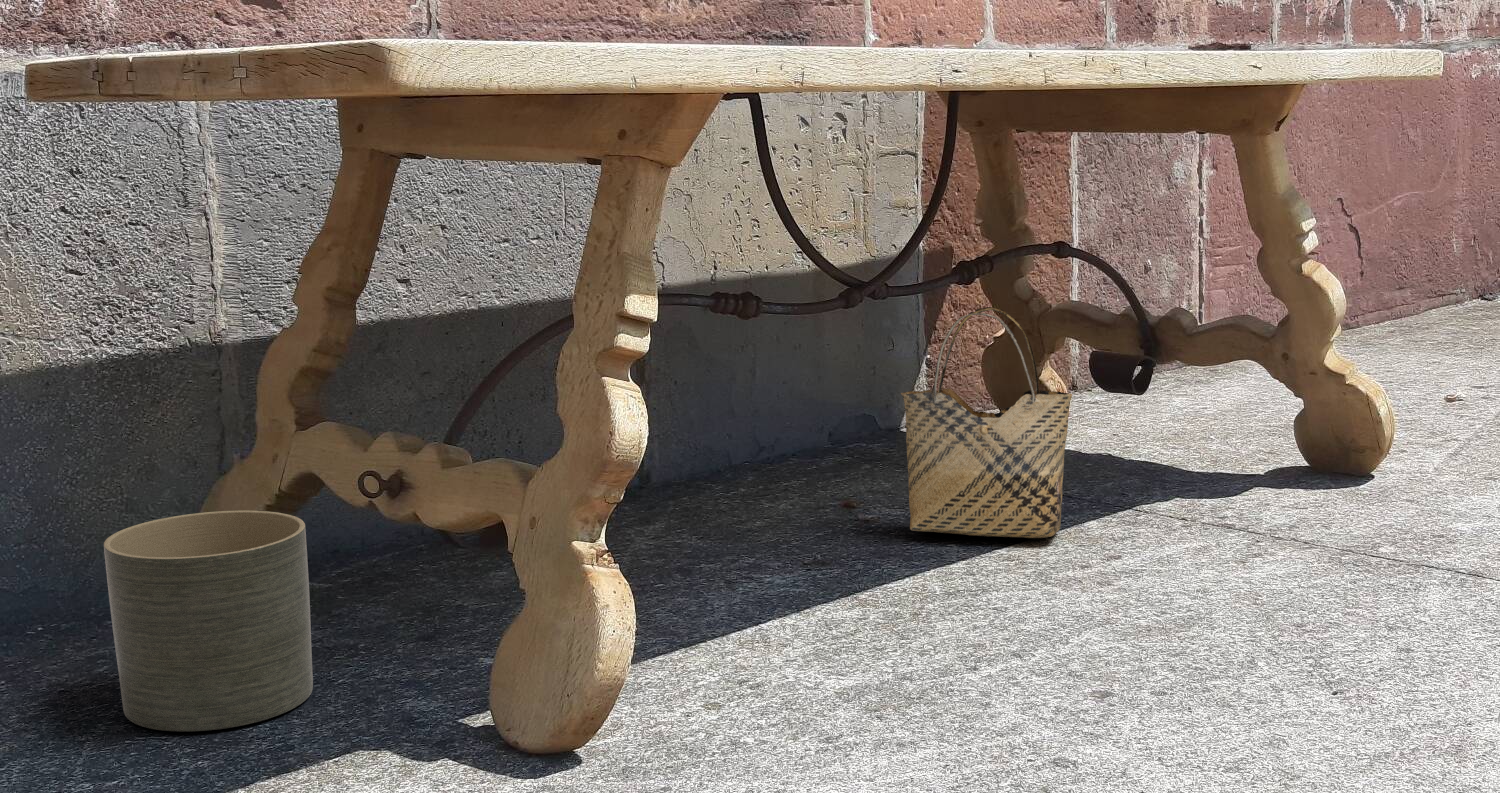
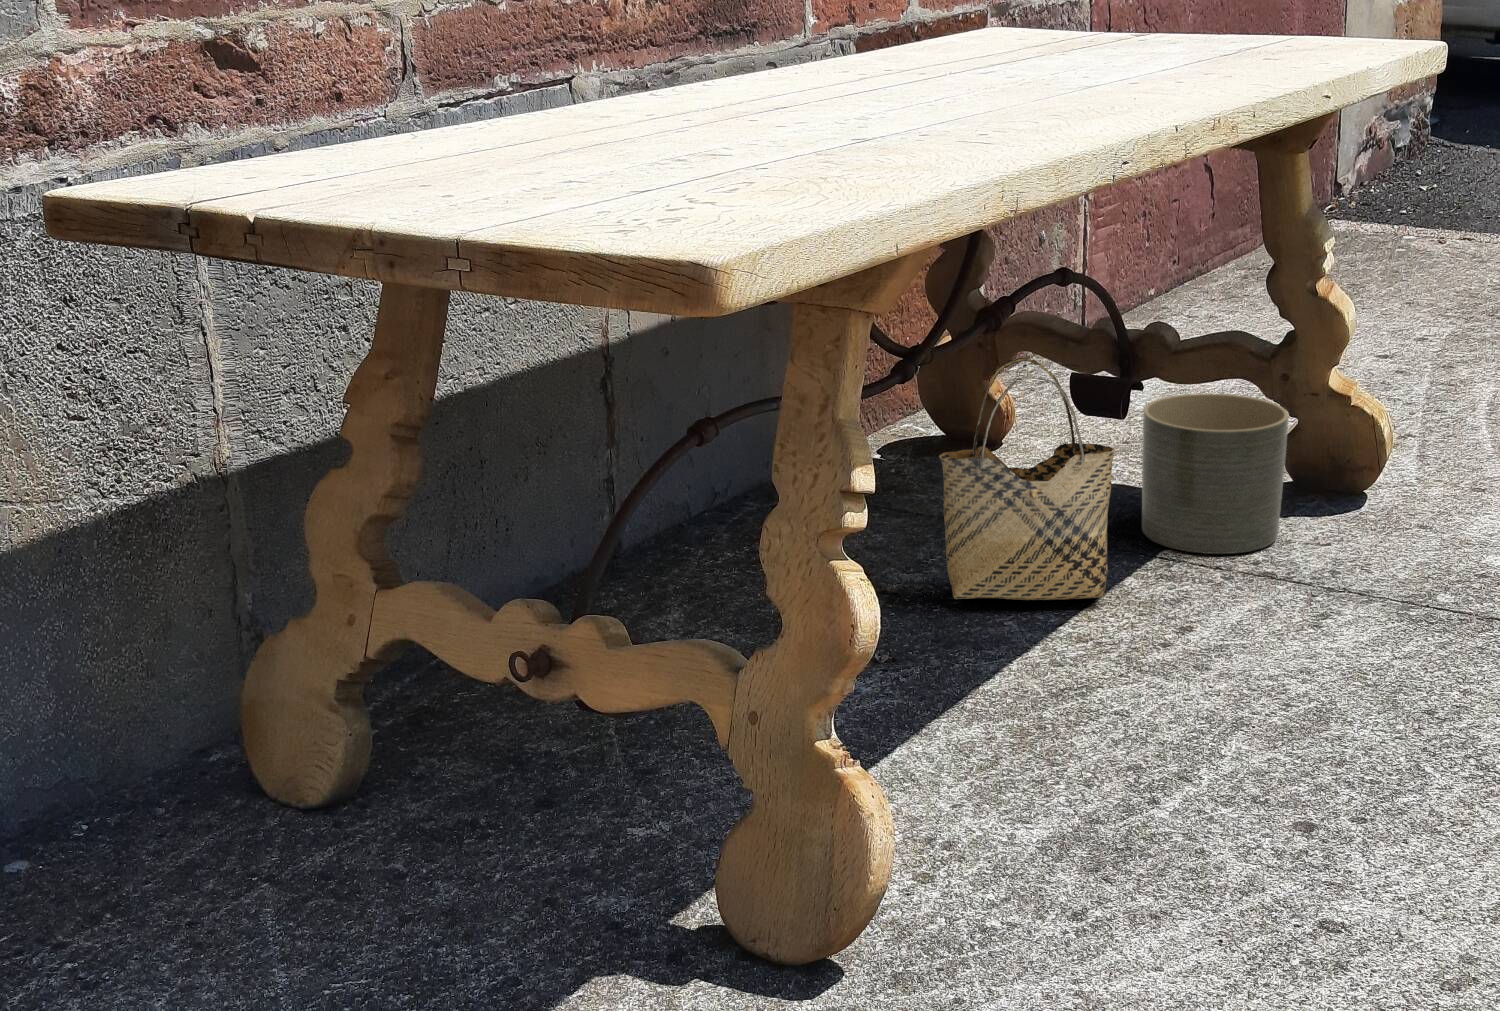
planter: present [104,511,313,732] -> present [1142,393,1289,554]

